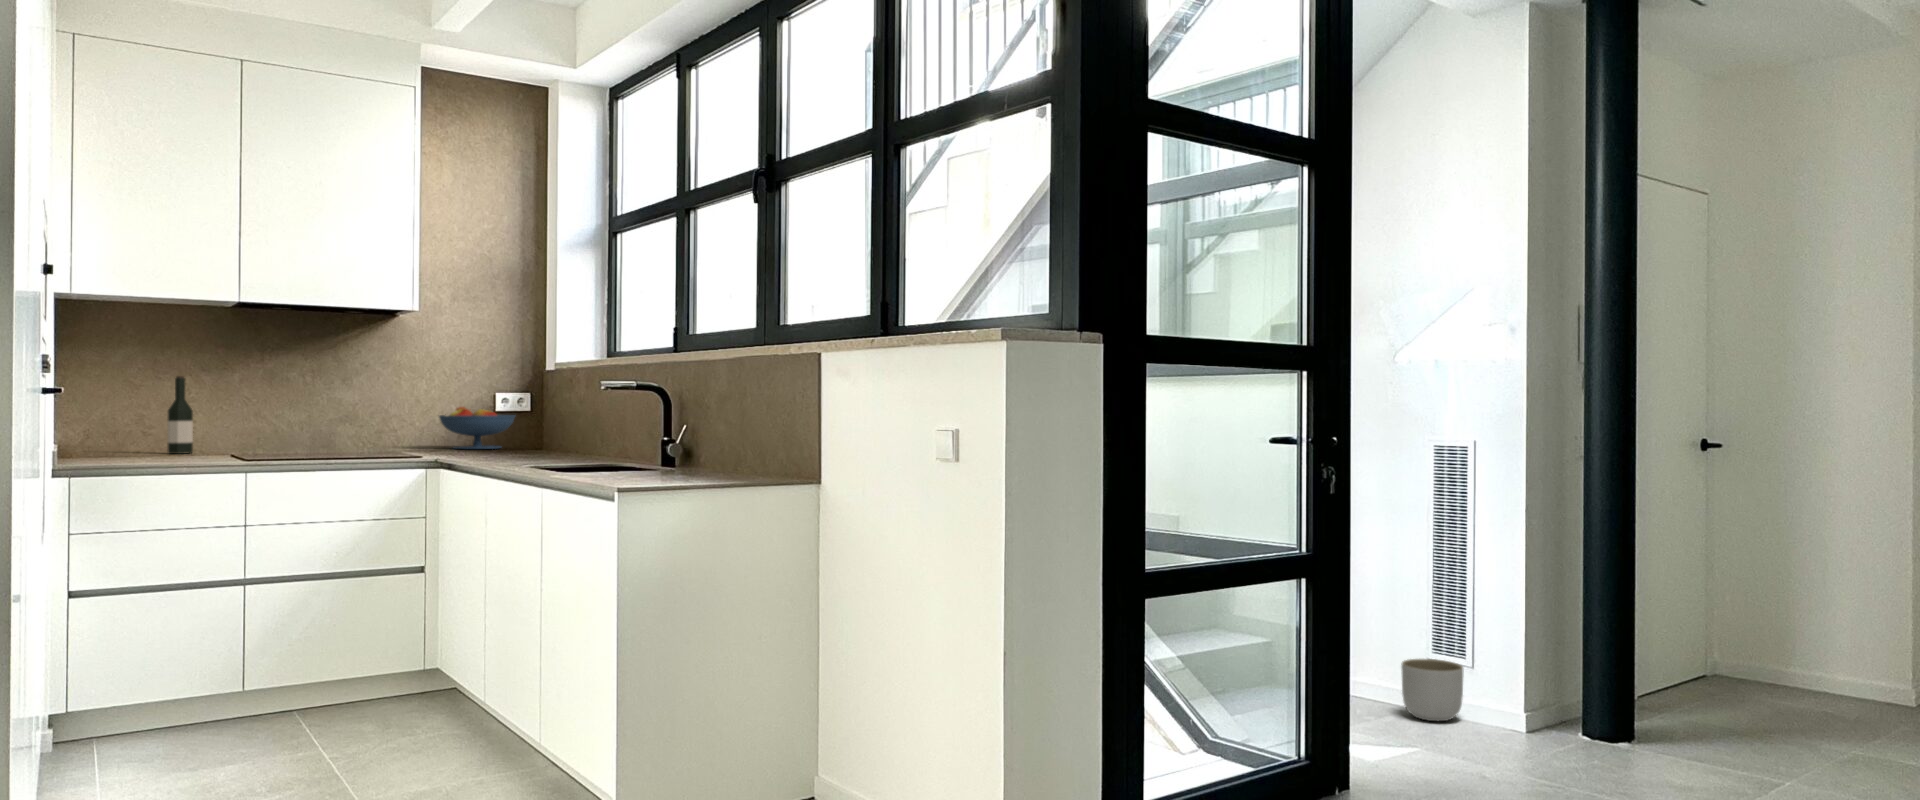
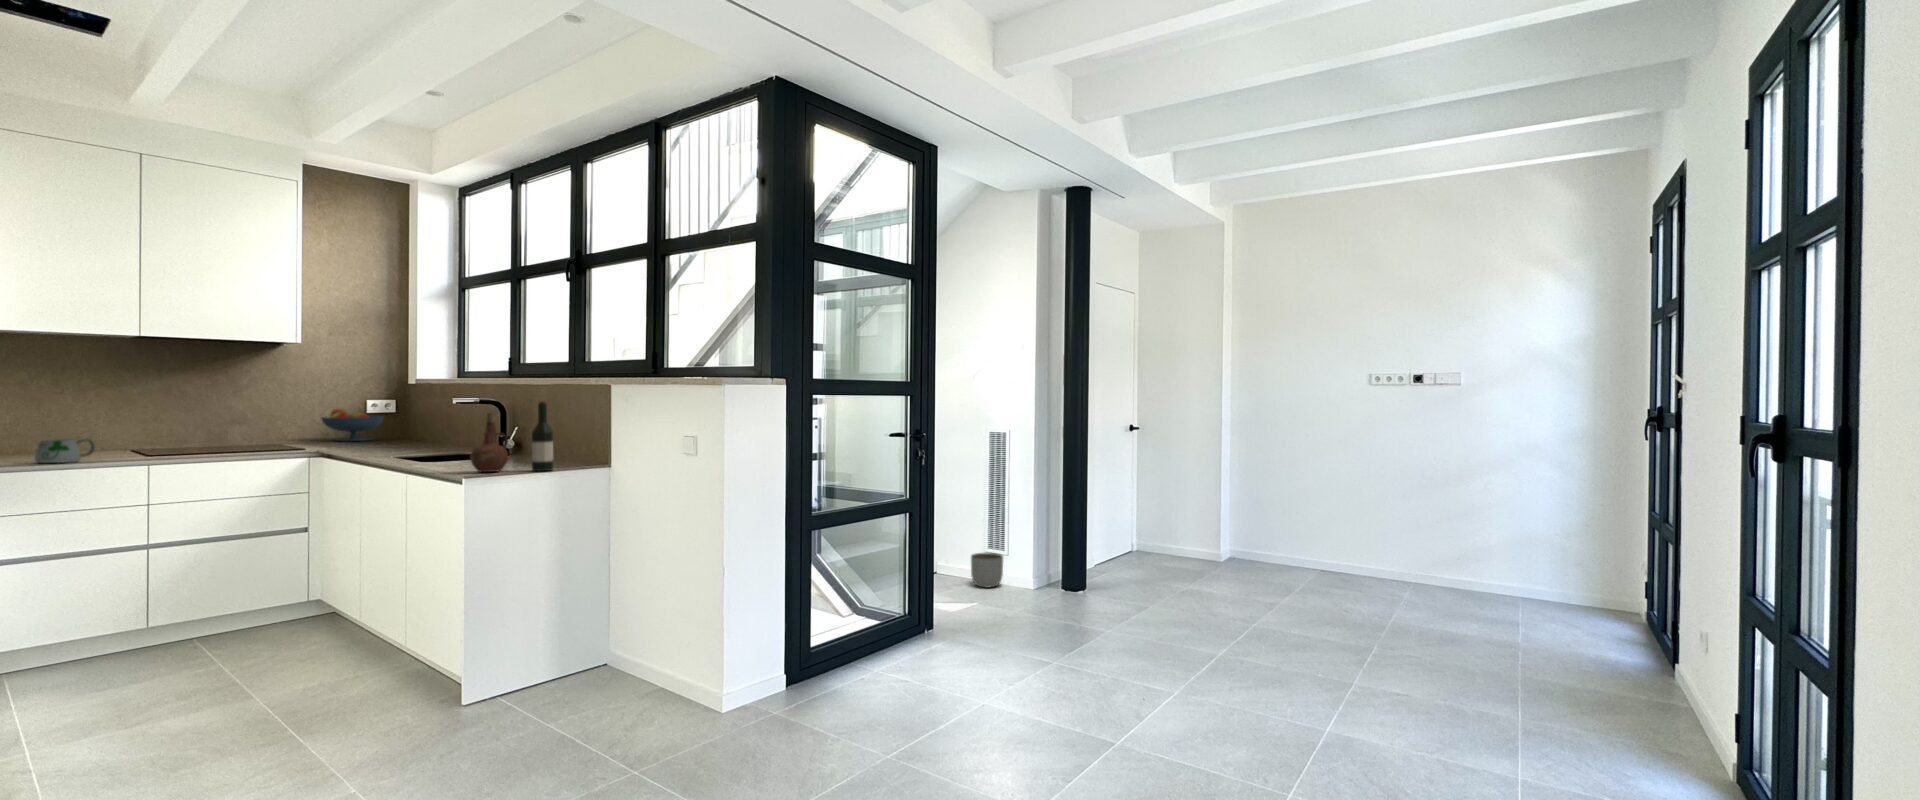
wine bottle: present [168,376,193,454] -> present [532,401,553,471]
ceramic pitcher: none [619,395,672,486] -> present [470,413,508,472]
mug: none [110,434,175,465] -> present [35,439,95,463]

